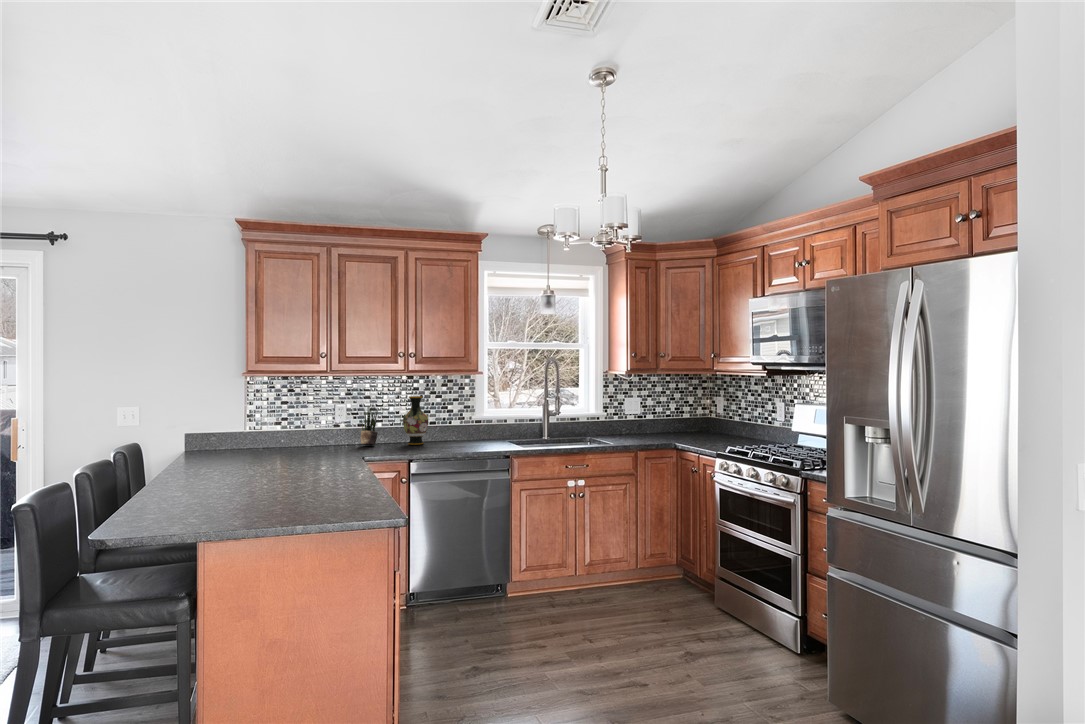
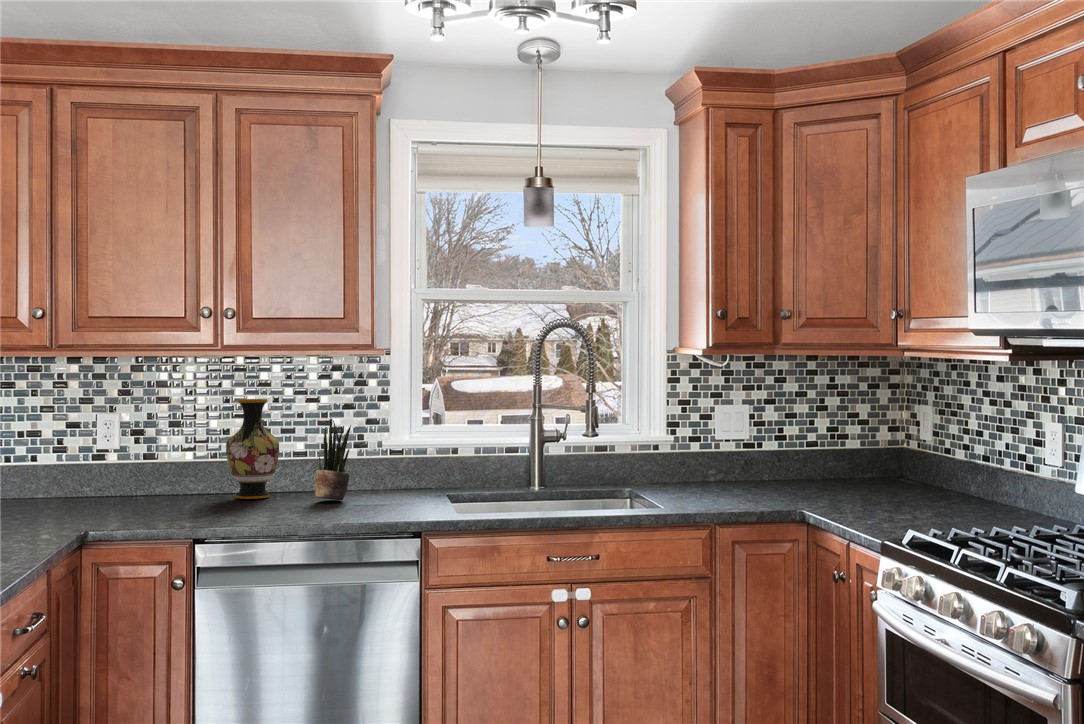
potted plant: present [361,407,378,445] -> present [315,418,351,500]

